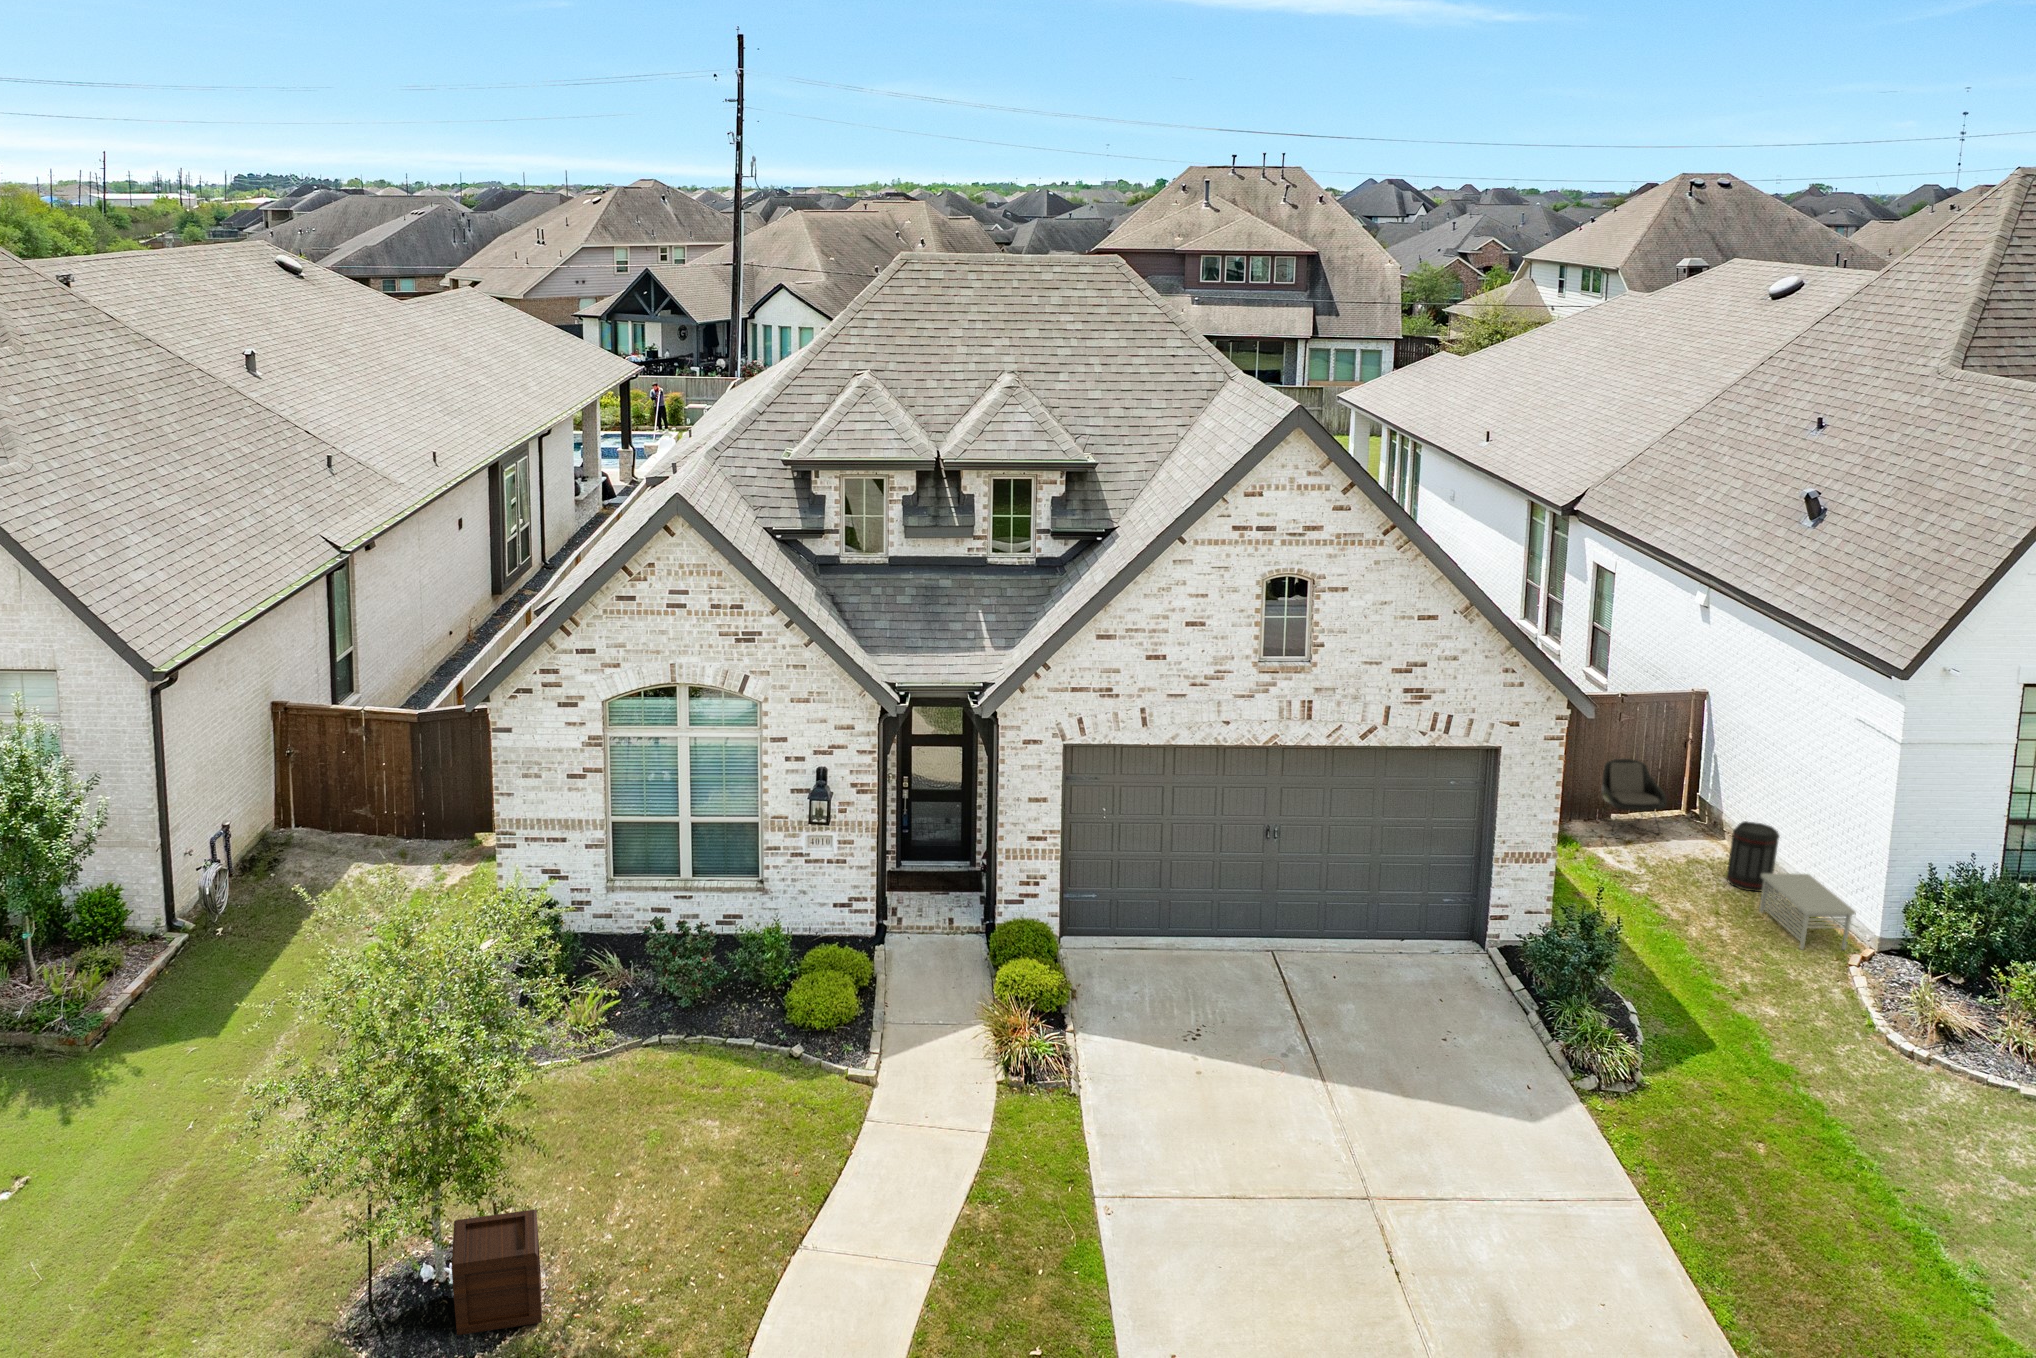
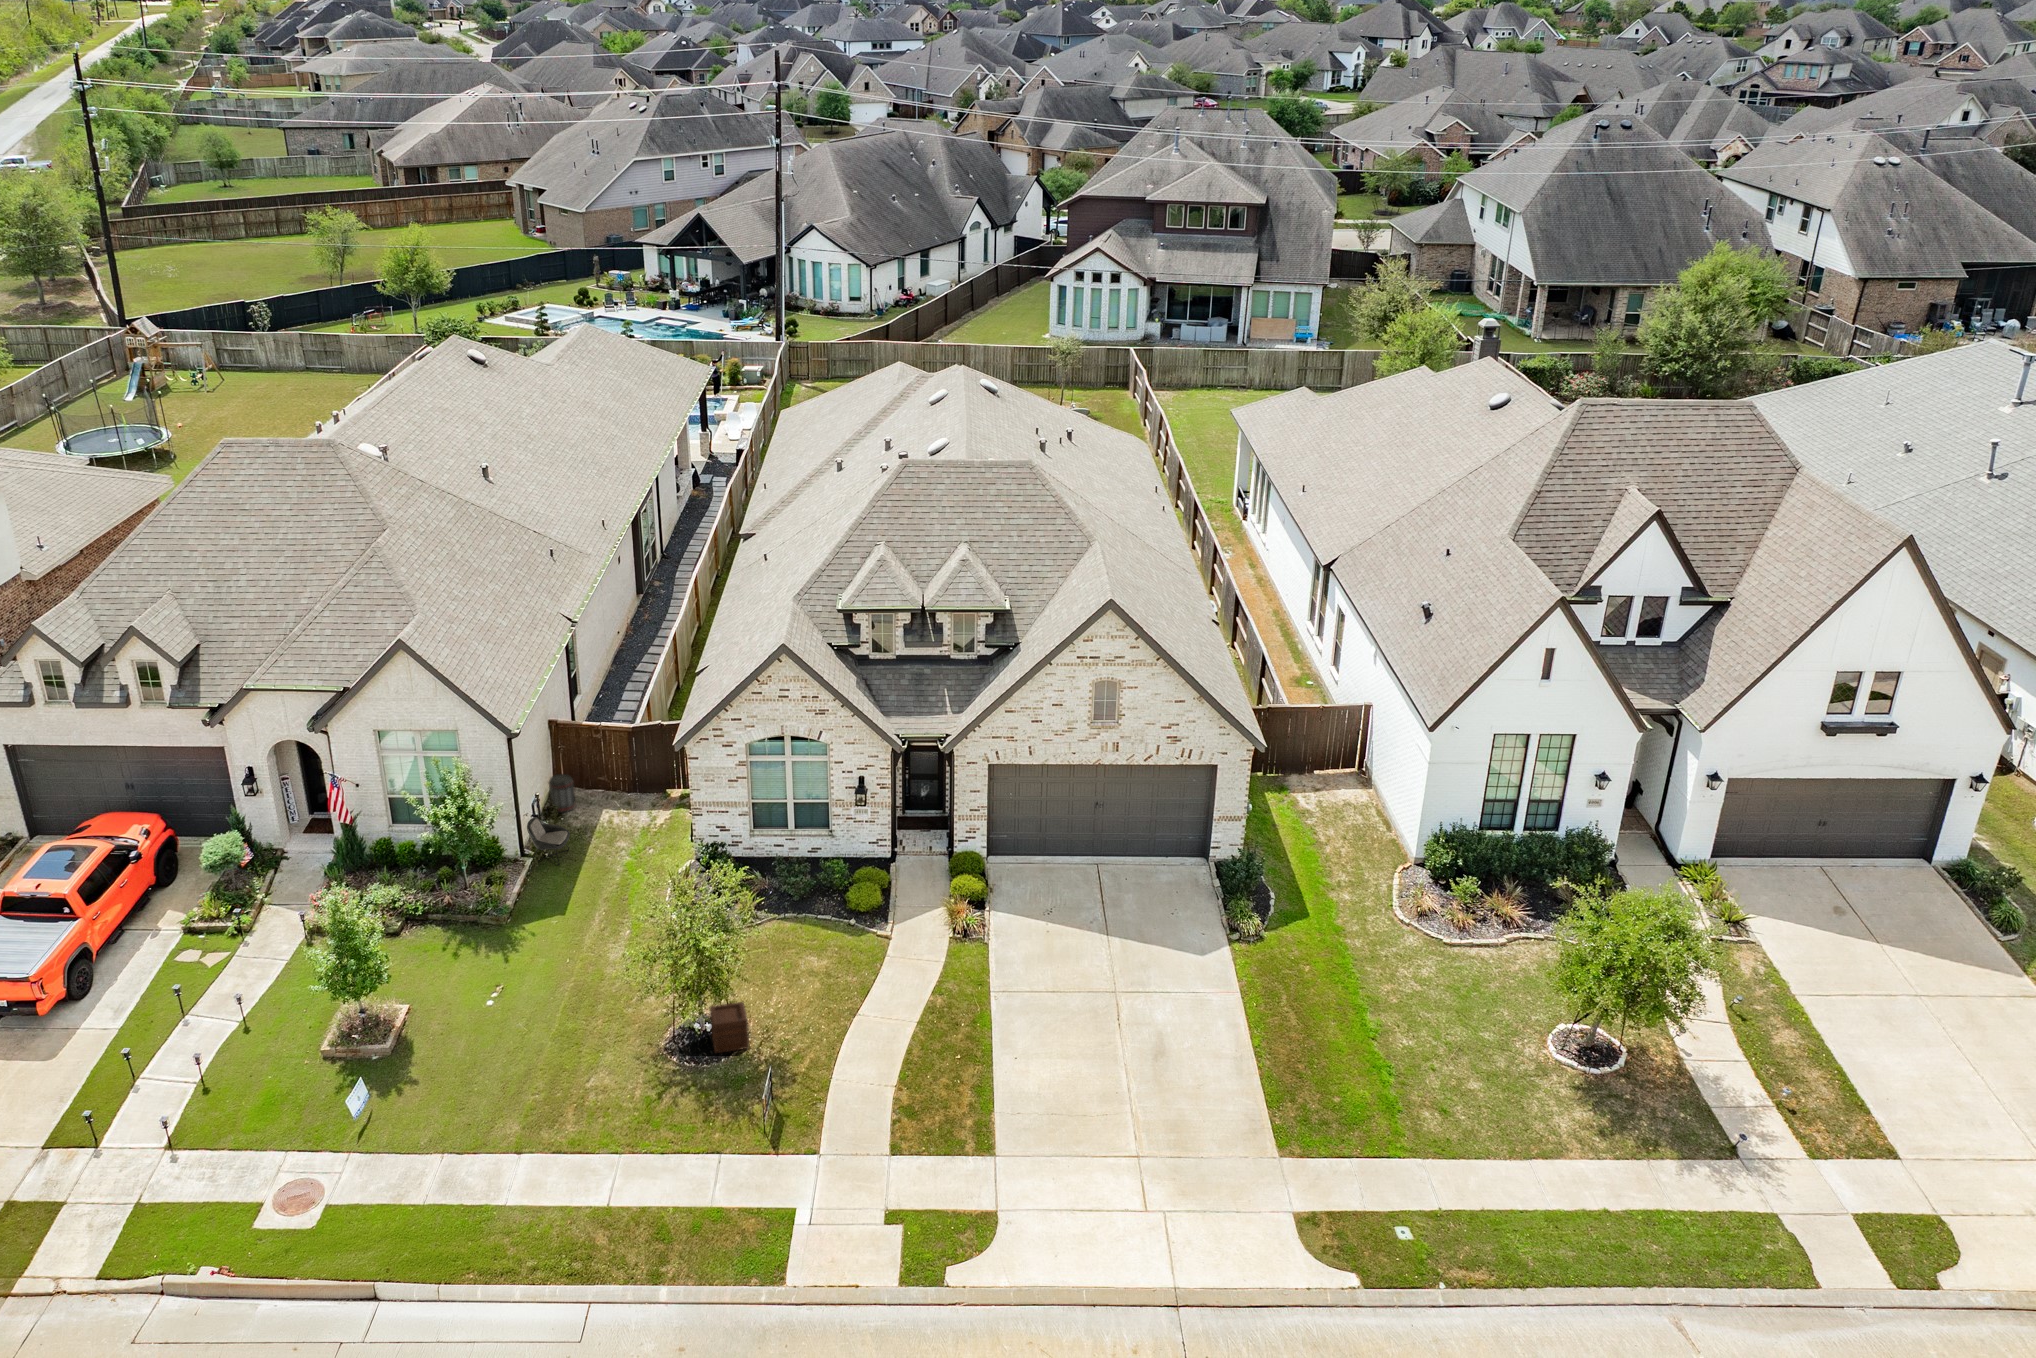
lounge chair: present [1602,758,1667,835] -> present [527,817,570,865]
trash can: present [1727,821,1779,892] -> present [549,774,575,813]
storage bench: present [1759,874,1856,950] -> none [1369,819,1409,863]

